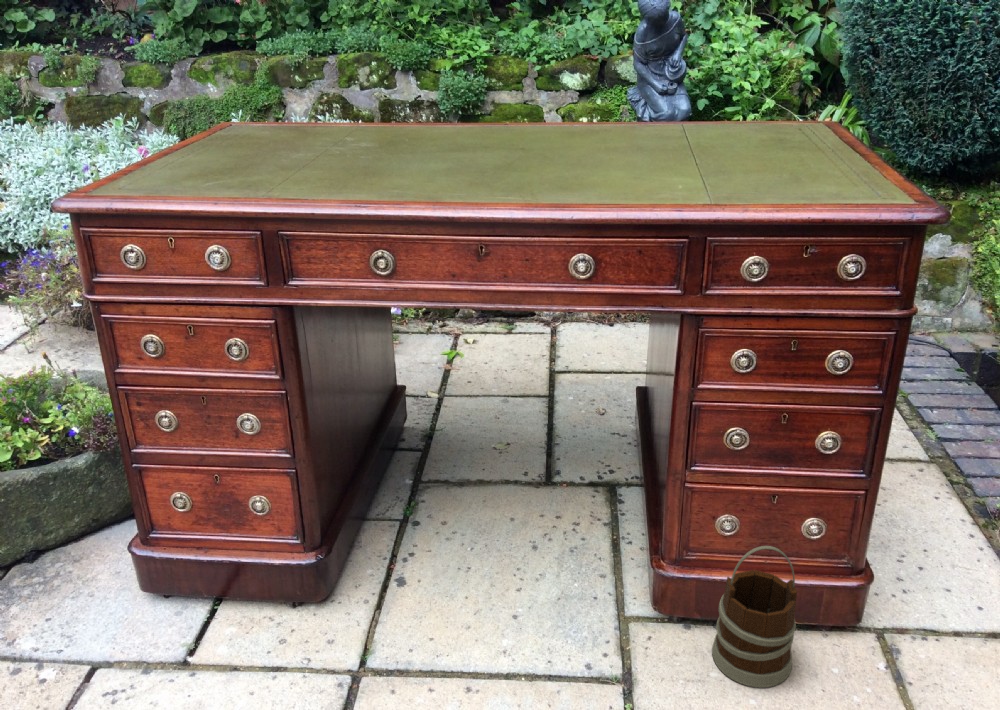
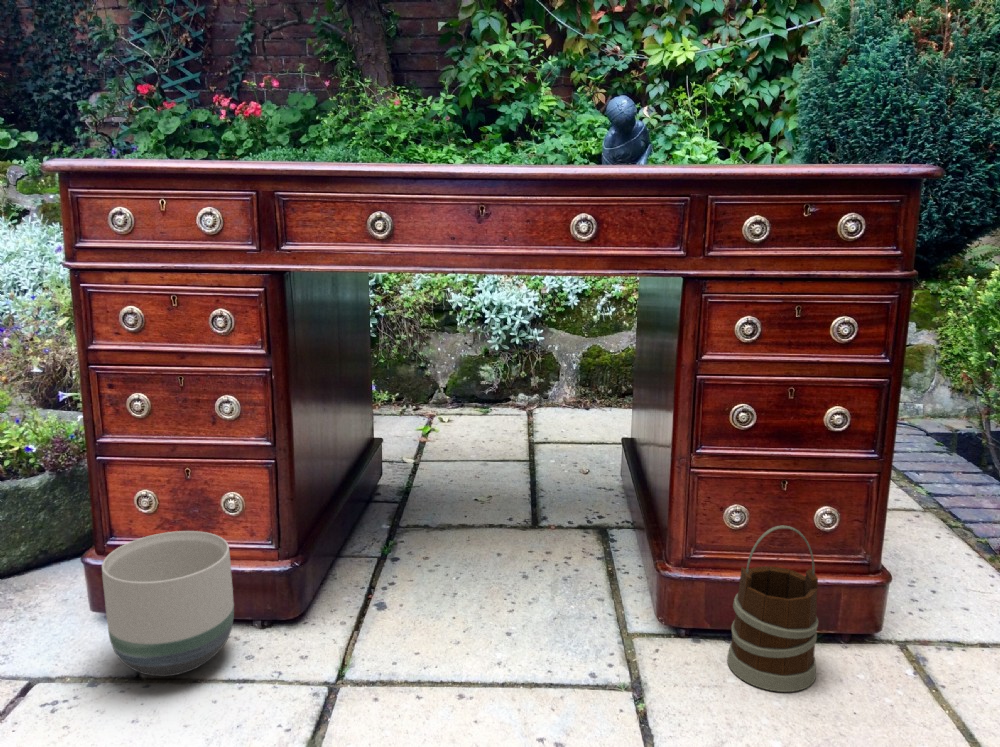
planter: none [149,532,269,665] -> present [102,531,234,676]

